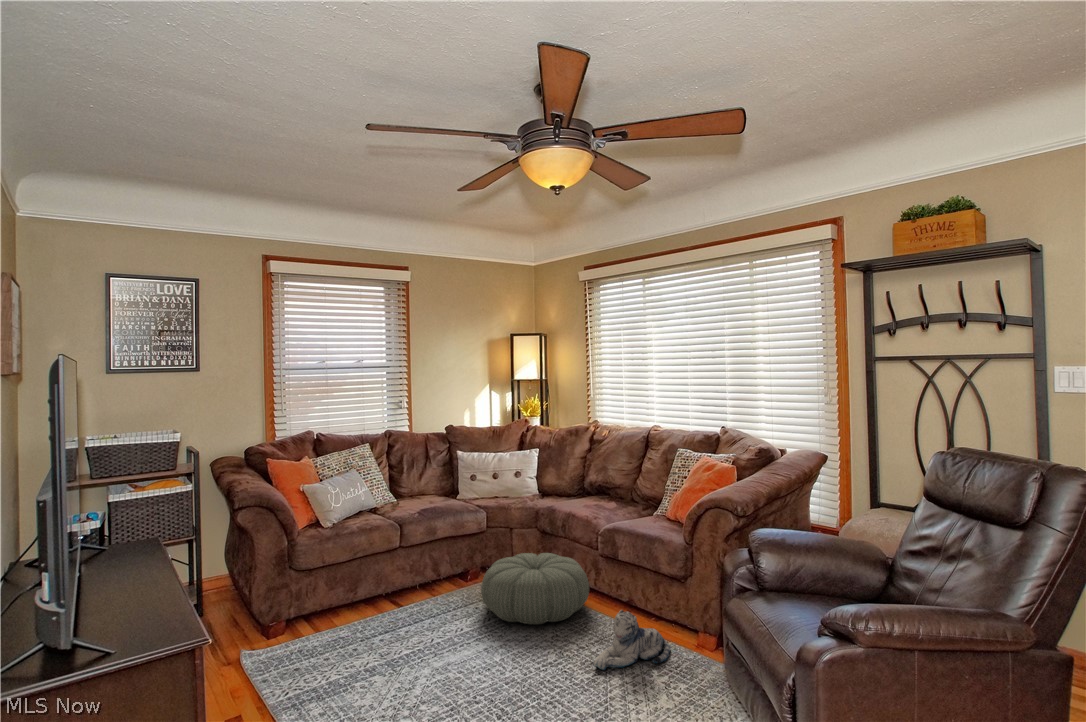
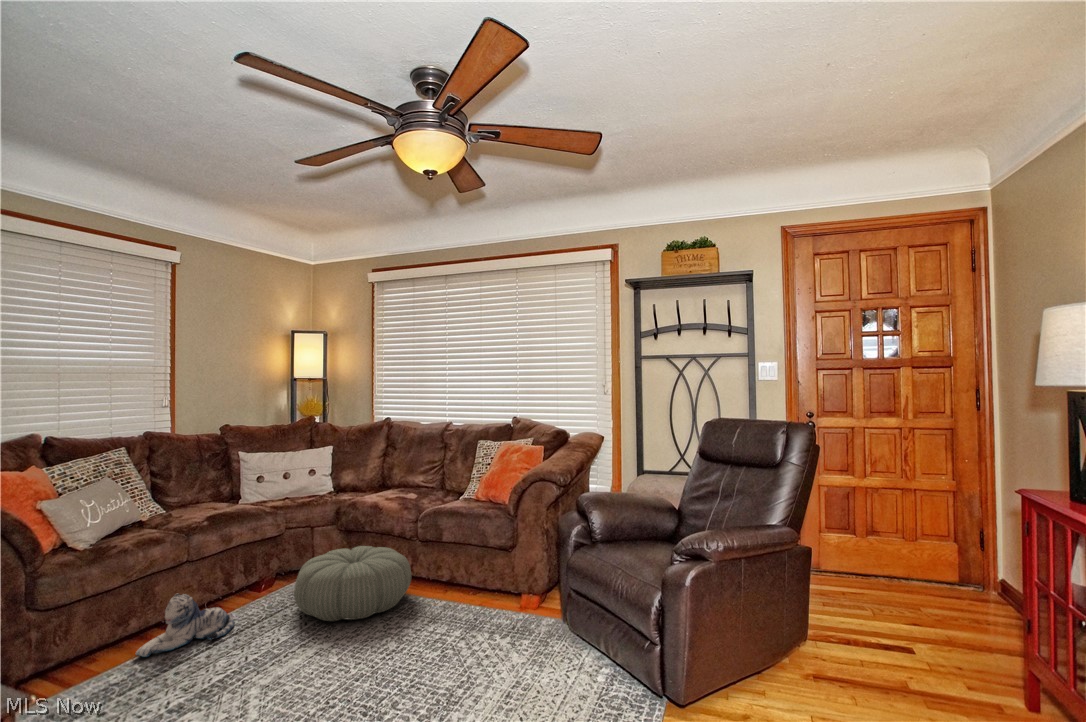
plush toy: present [594,610,670,670] -> present [136,594,235,657]

